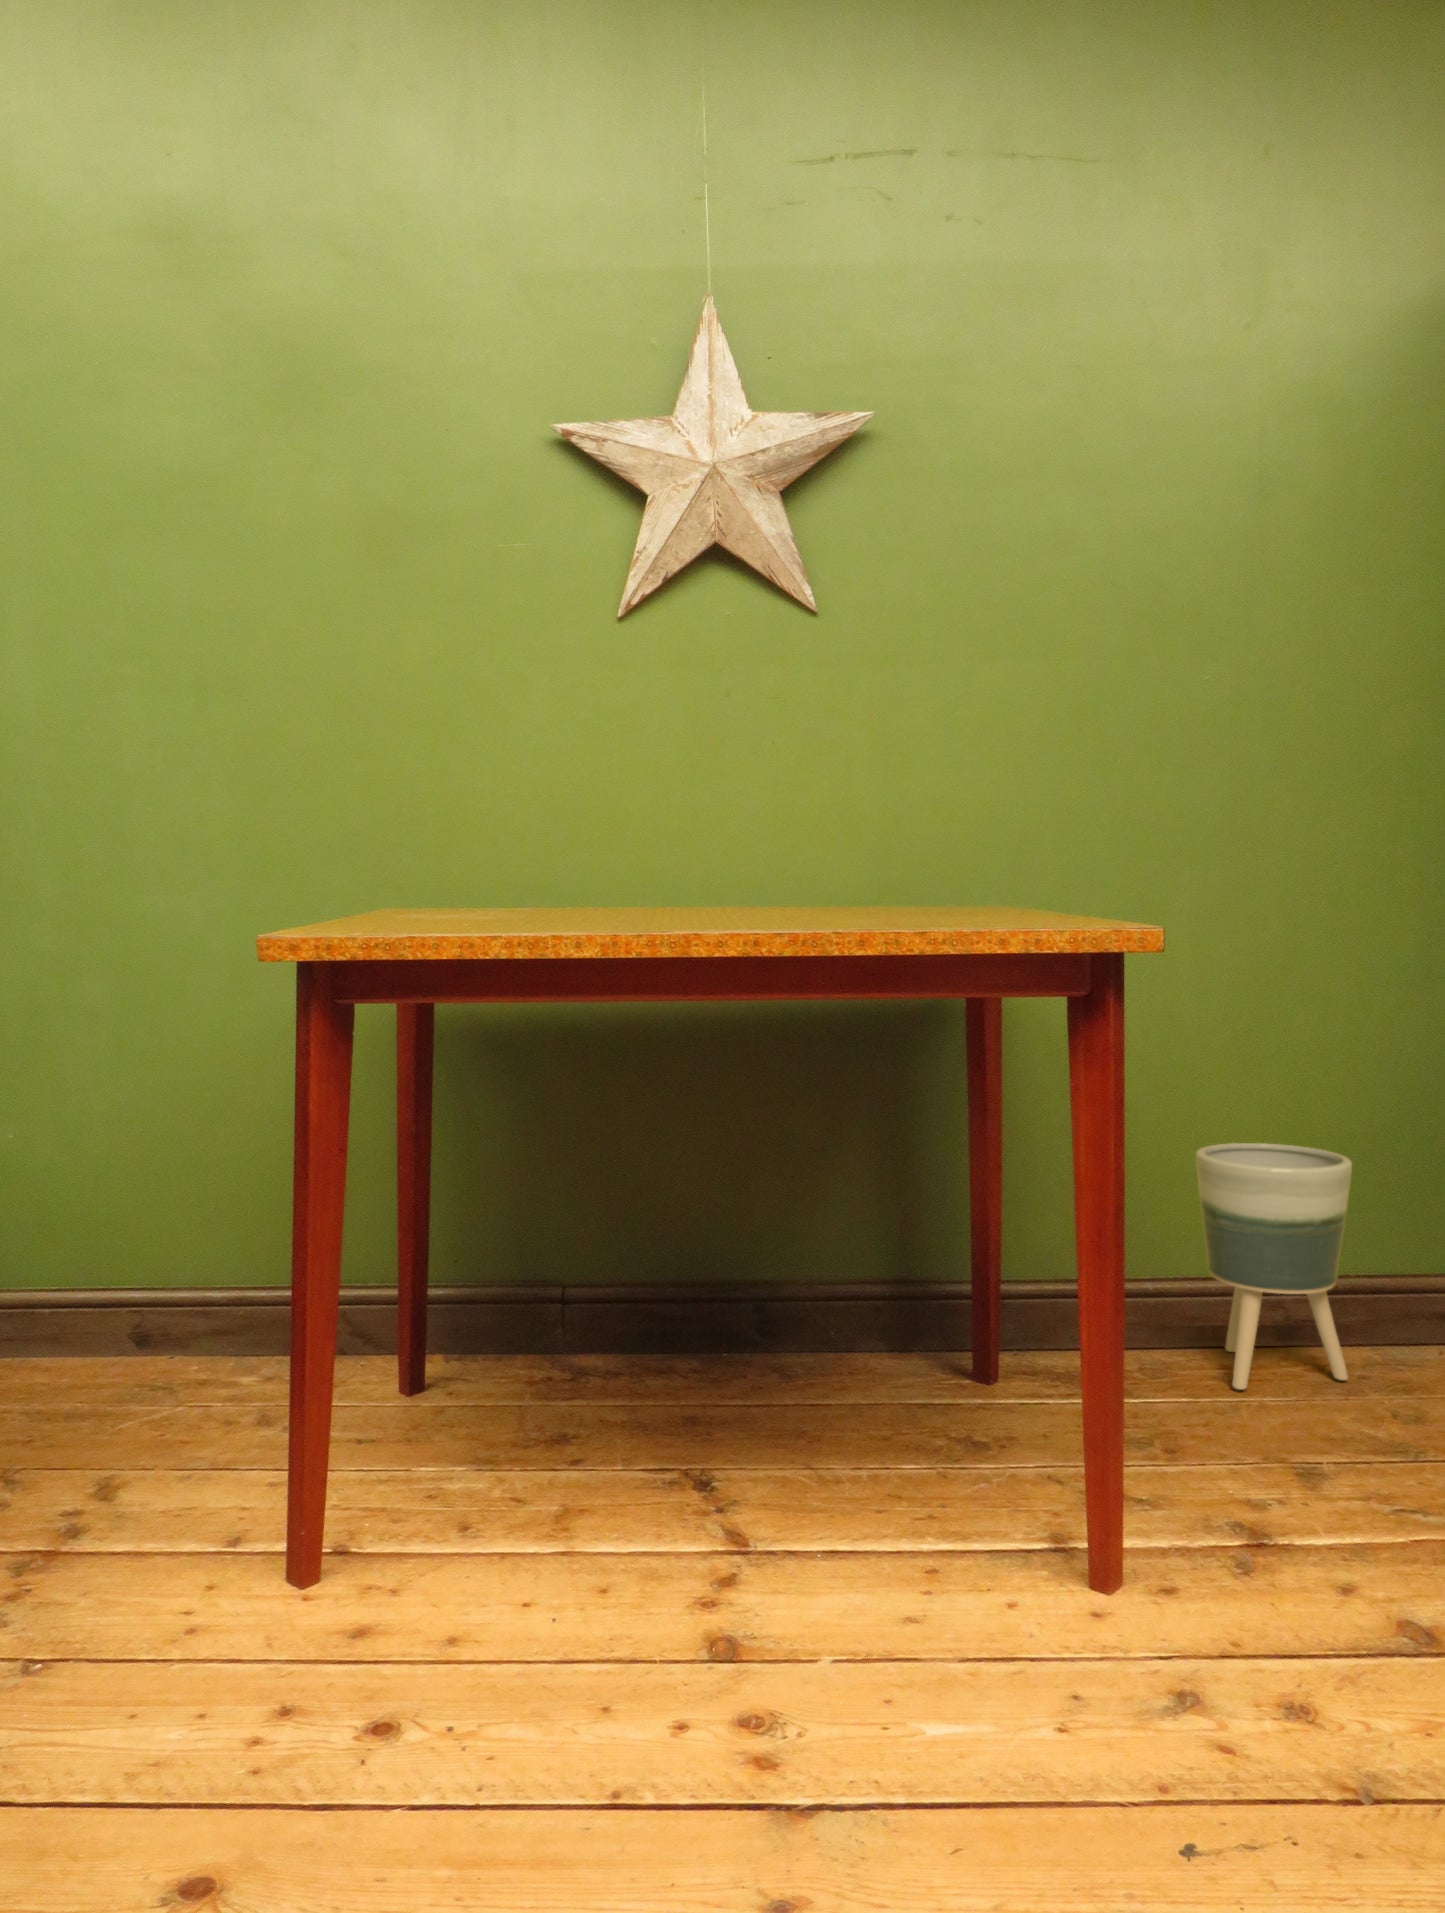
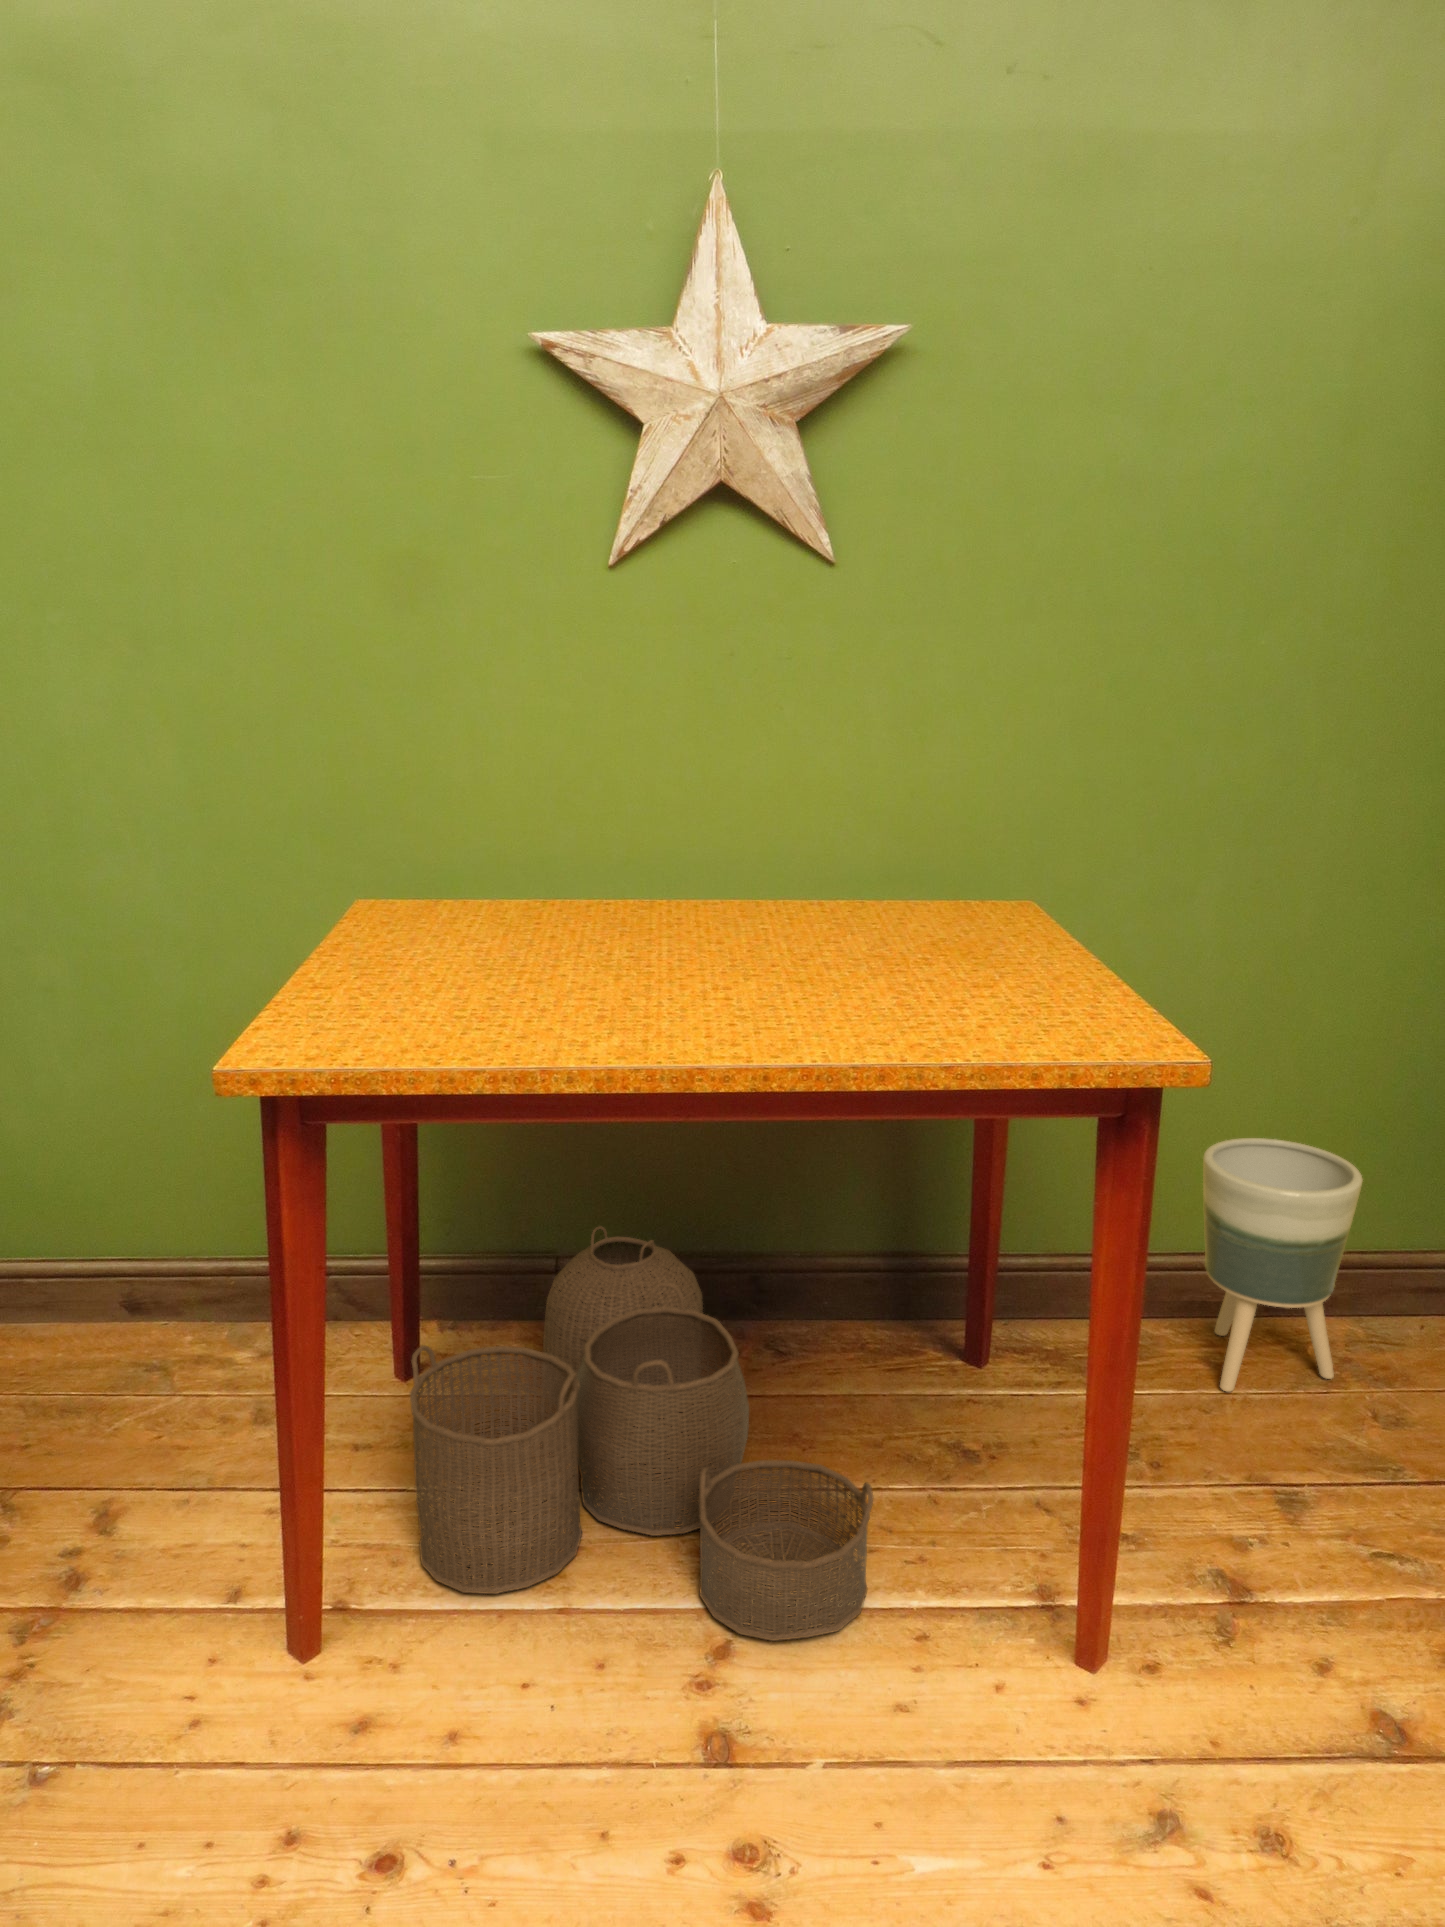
woven basket: none [416,1227,877,1566] -> present [410,1226,873,1641]

